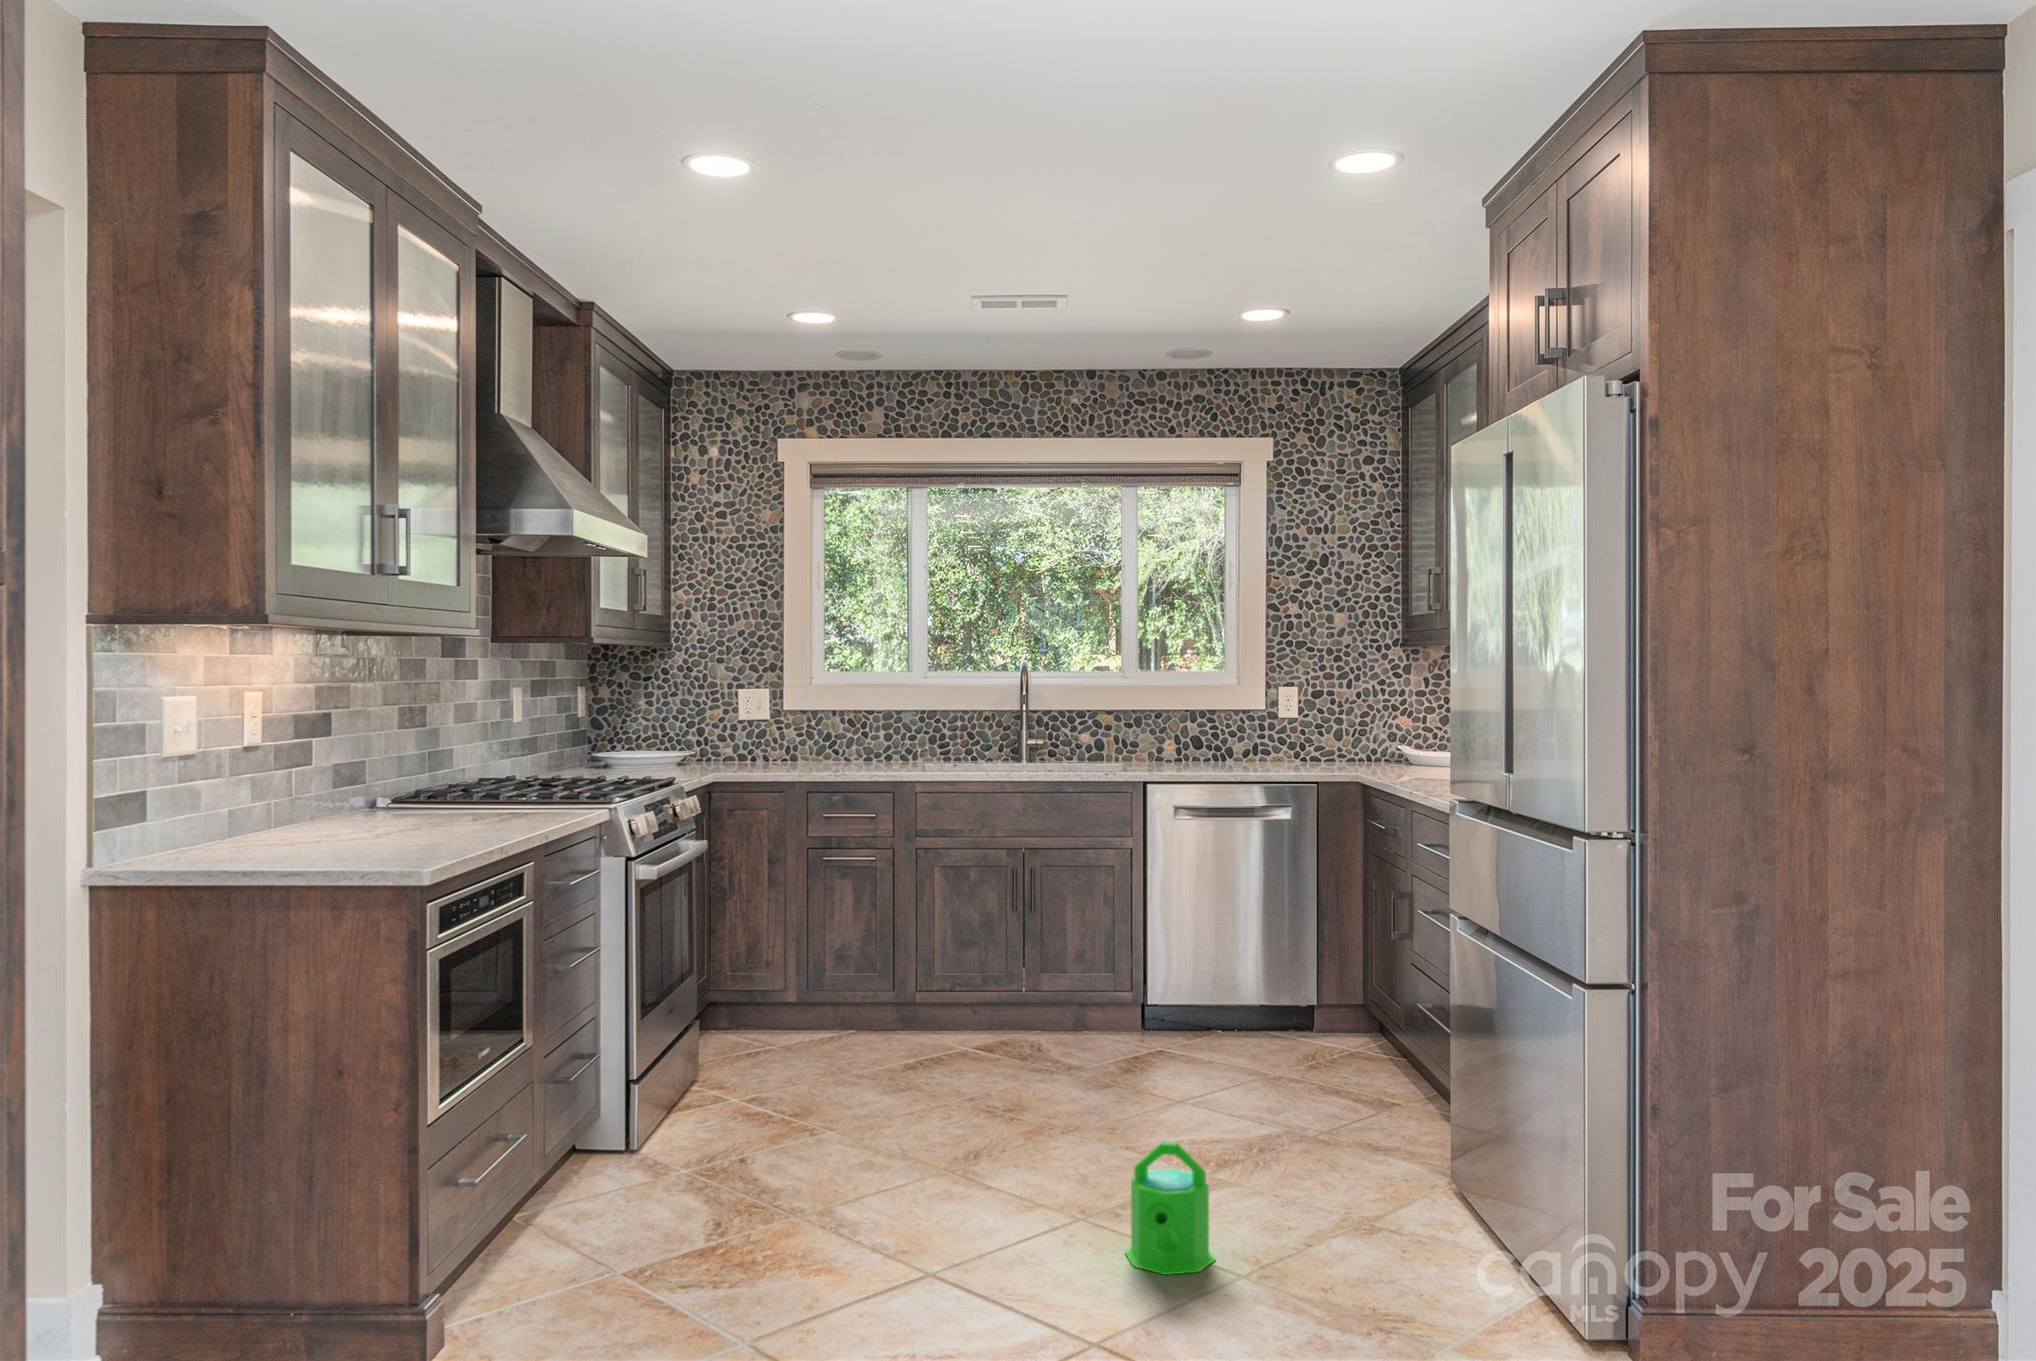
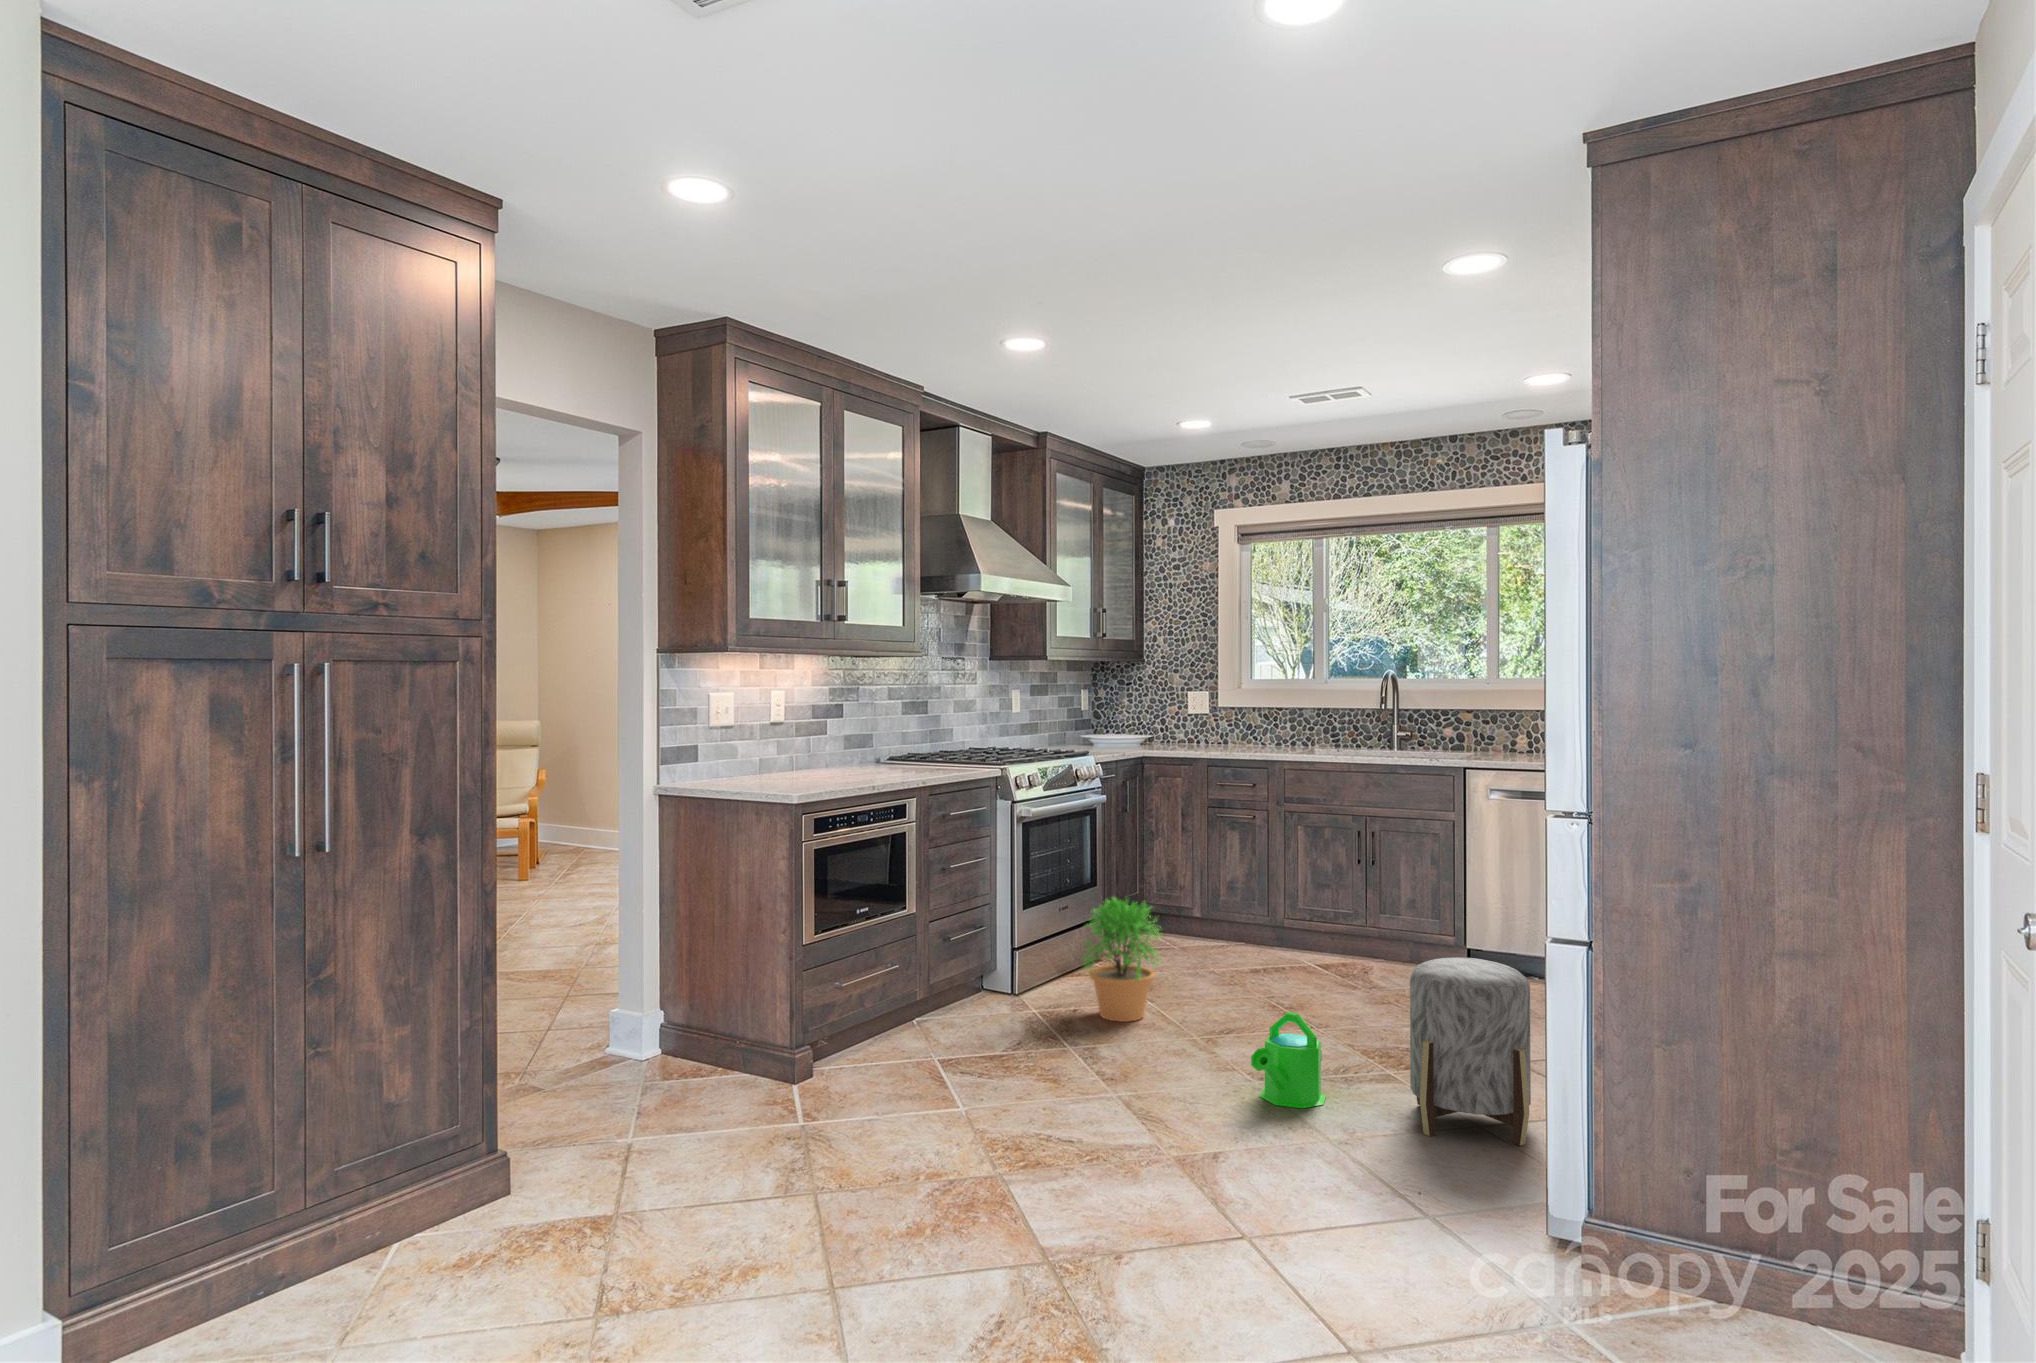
potted plant: none [752,999,891,1186] -> present [1083,898,1160,1022]
stool: none [1305,1036,1478,1277] -> present [1410,957,1531,1146]

